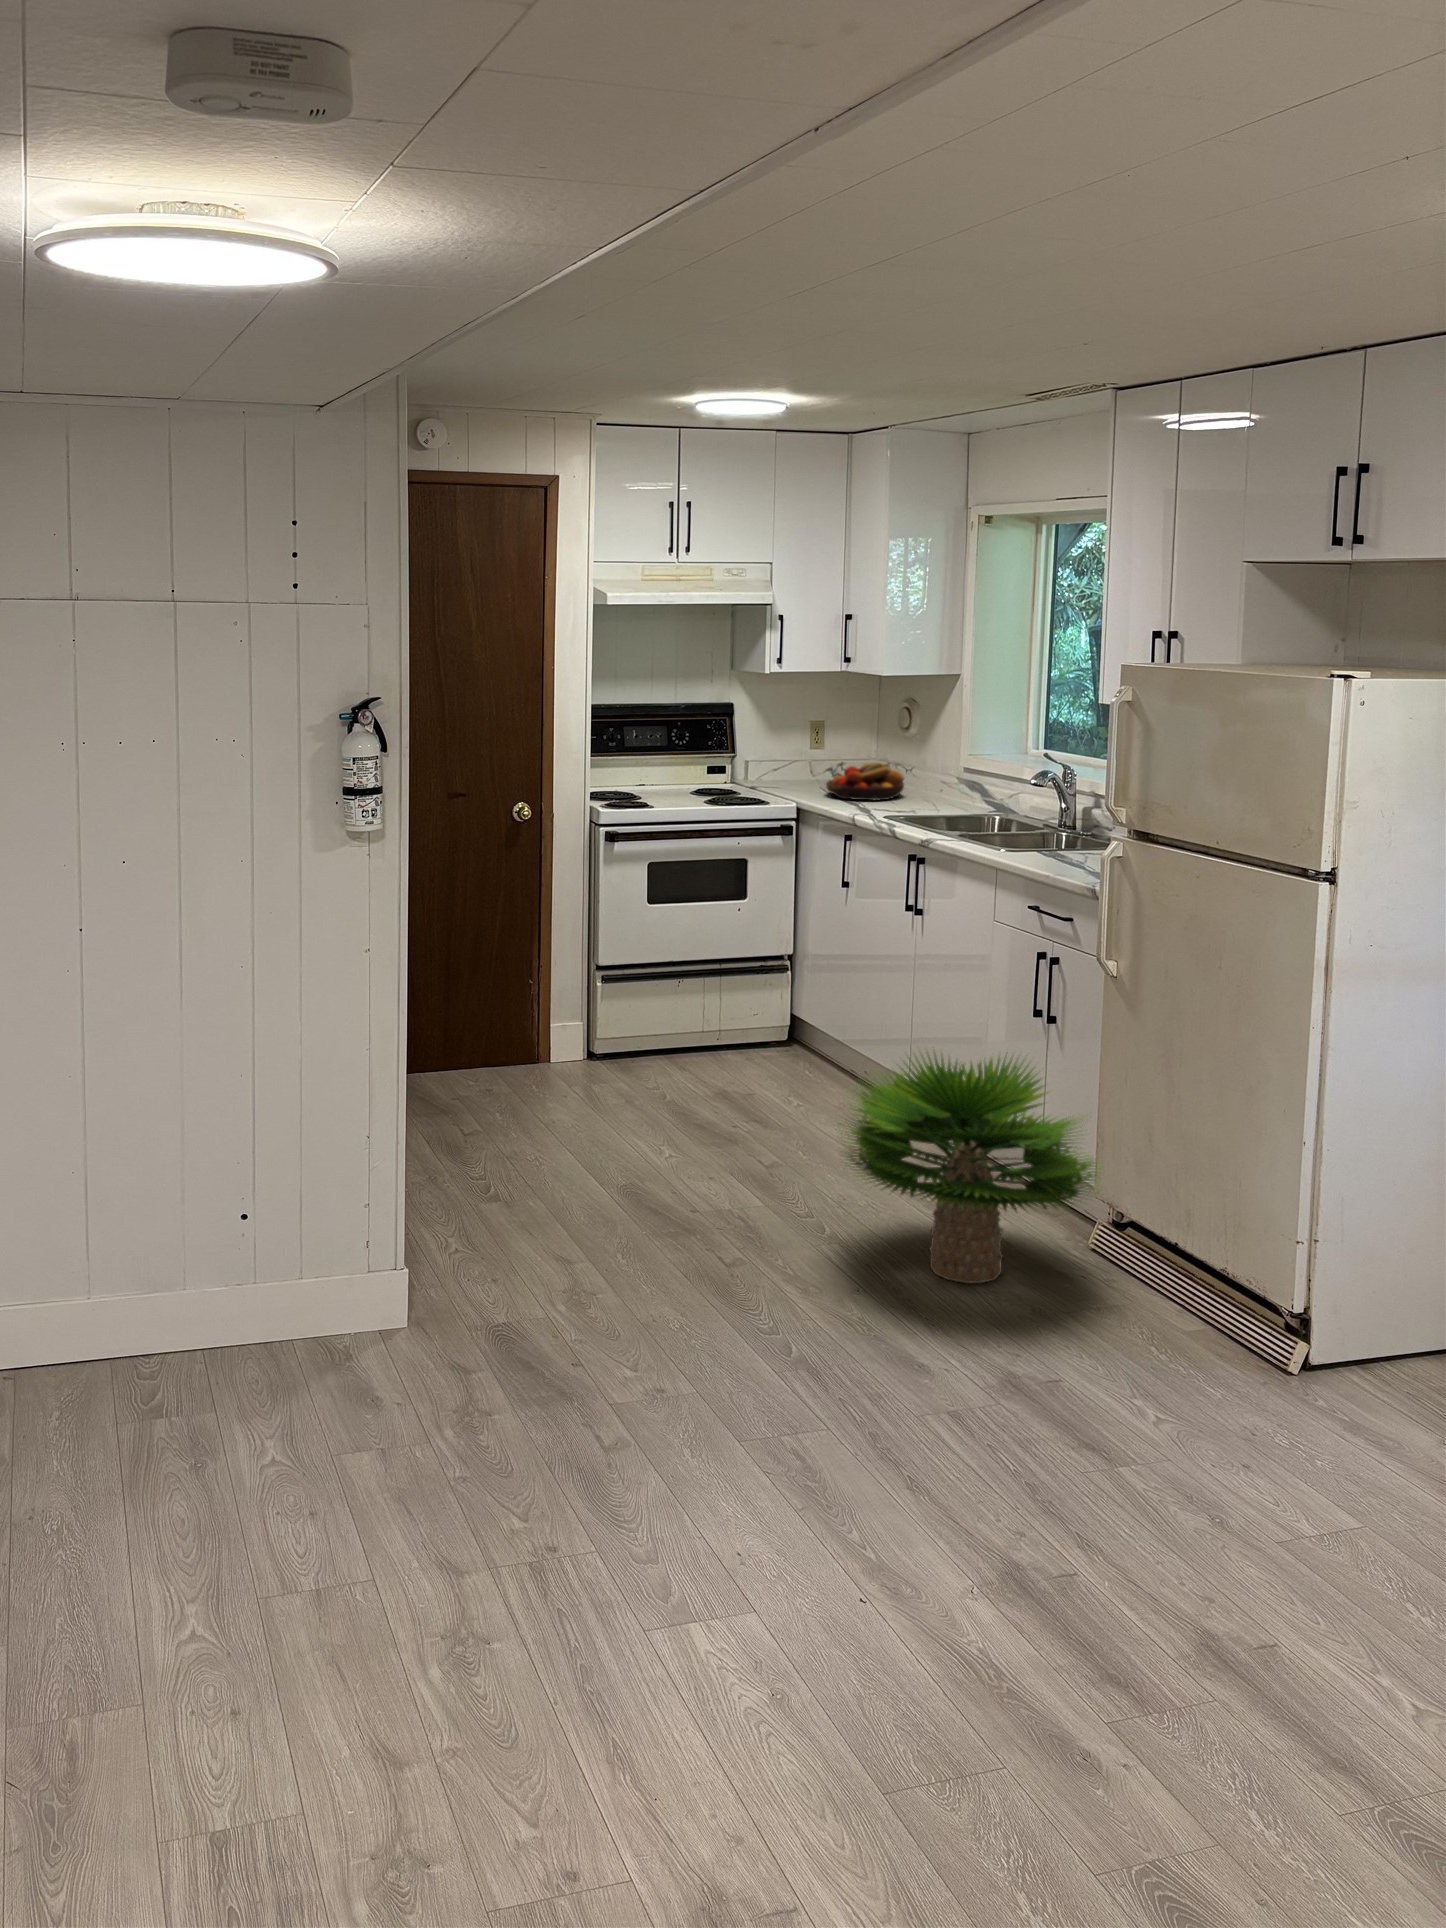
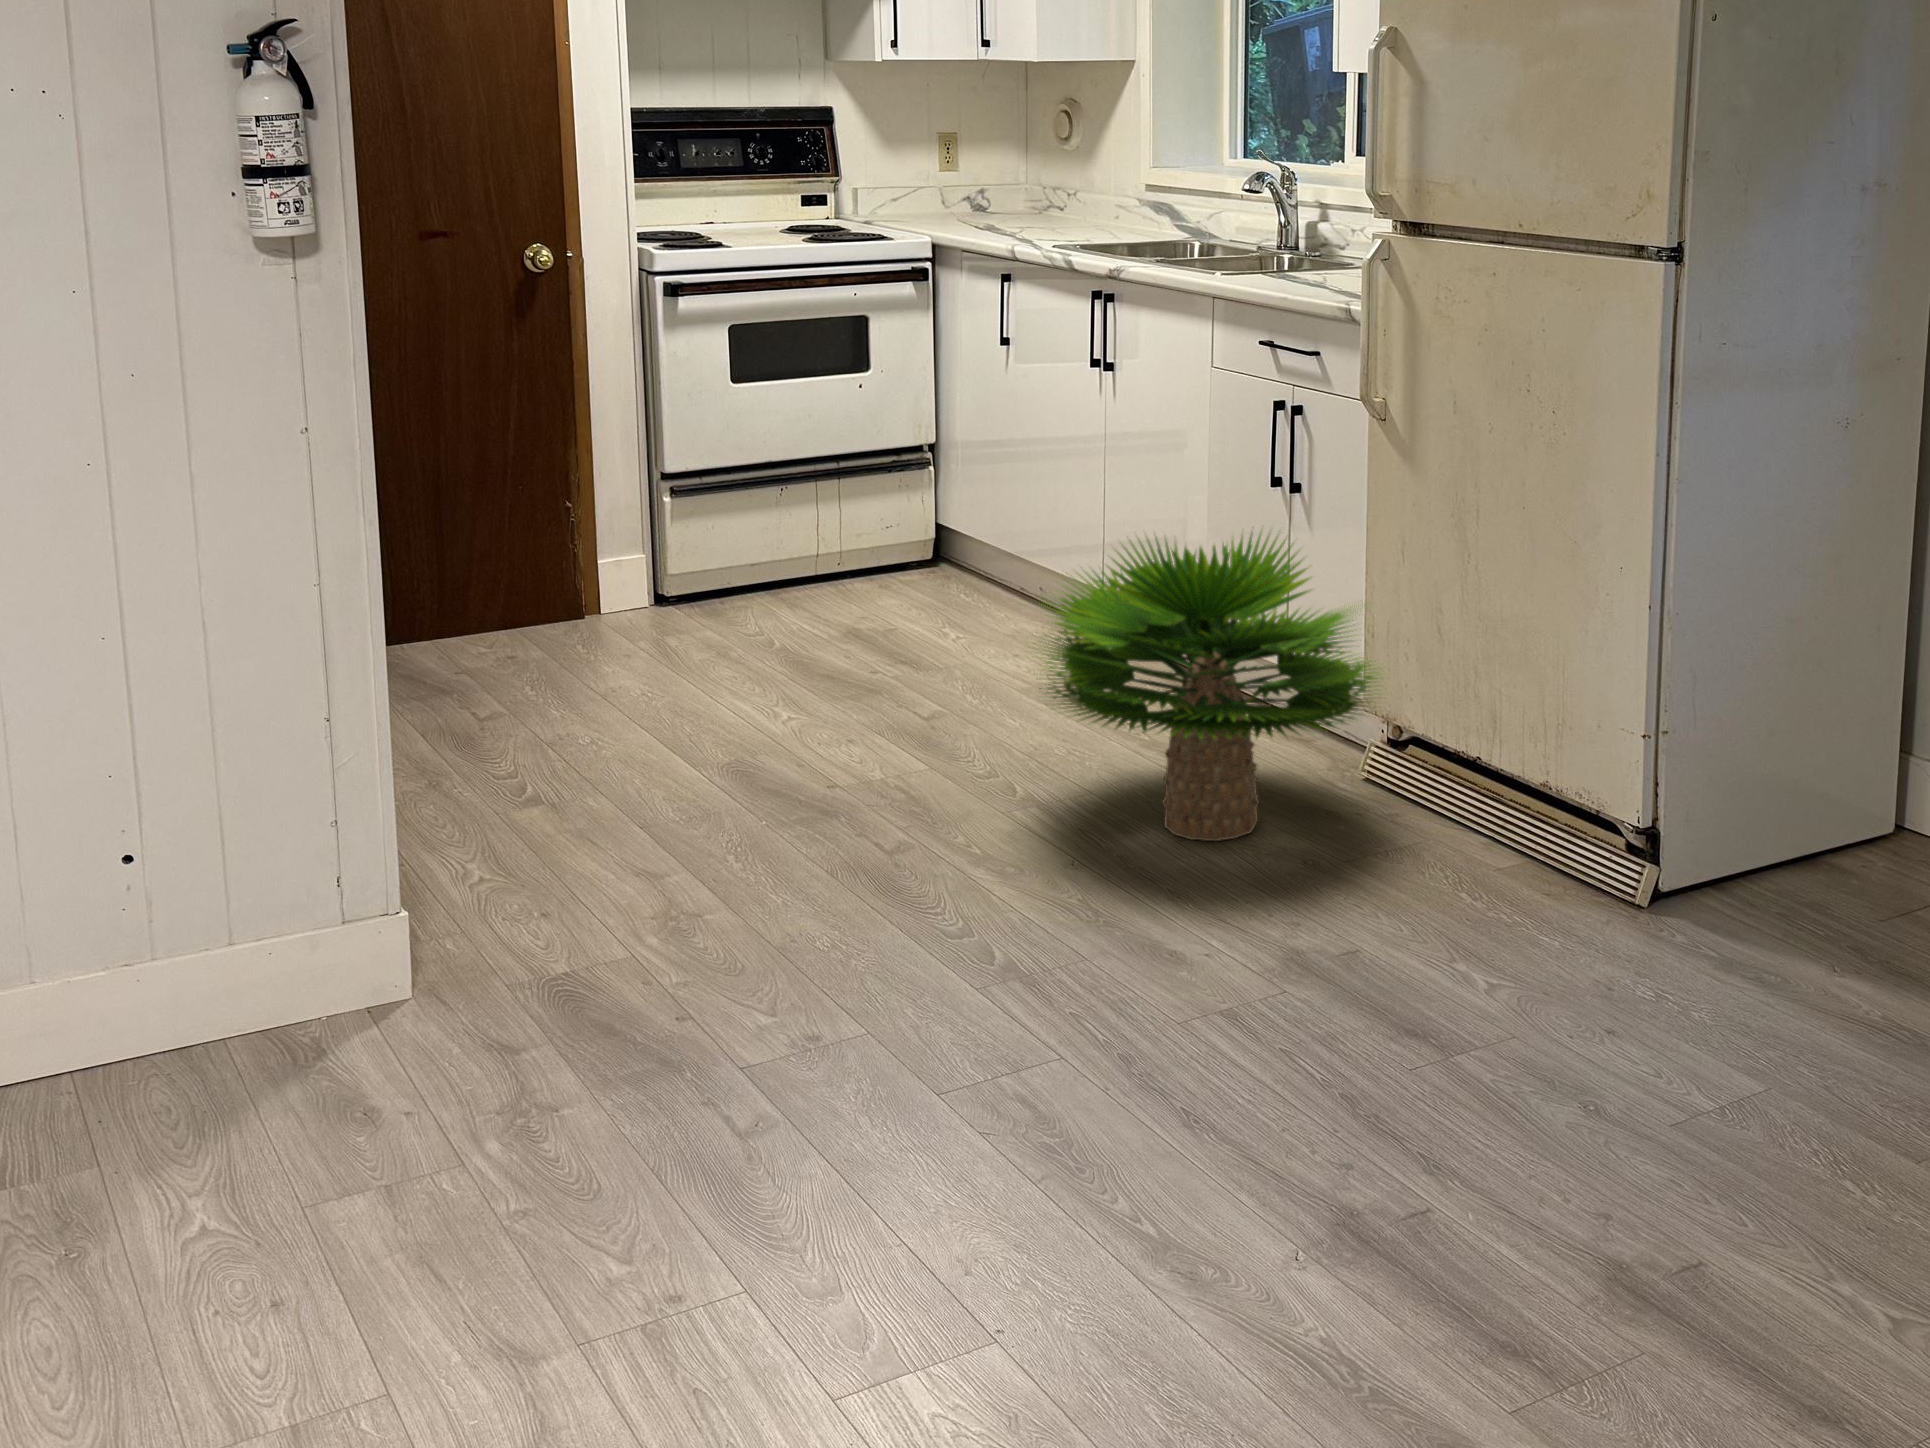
fruit bowl: present [826,763,904,801] -> none [966,181,1070,231]

